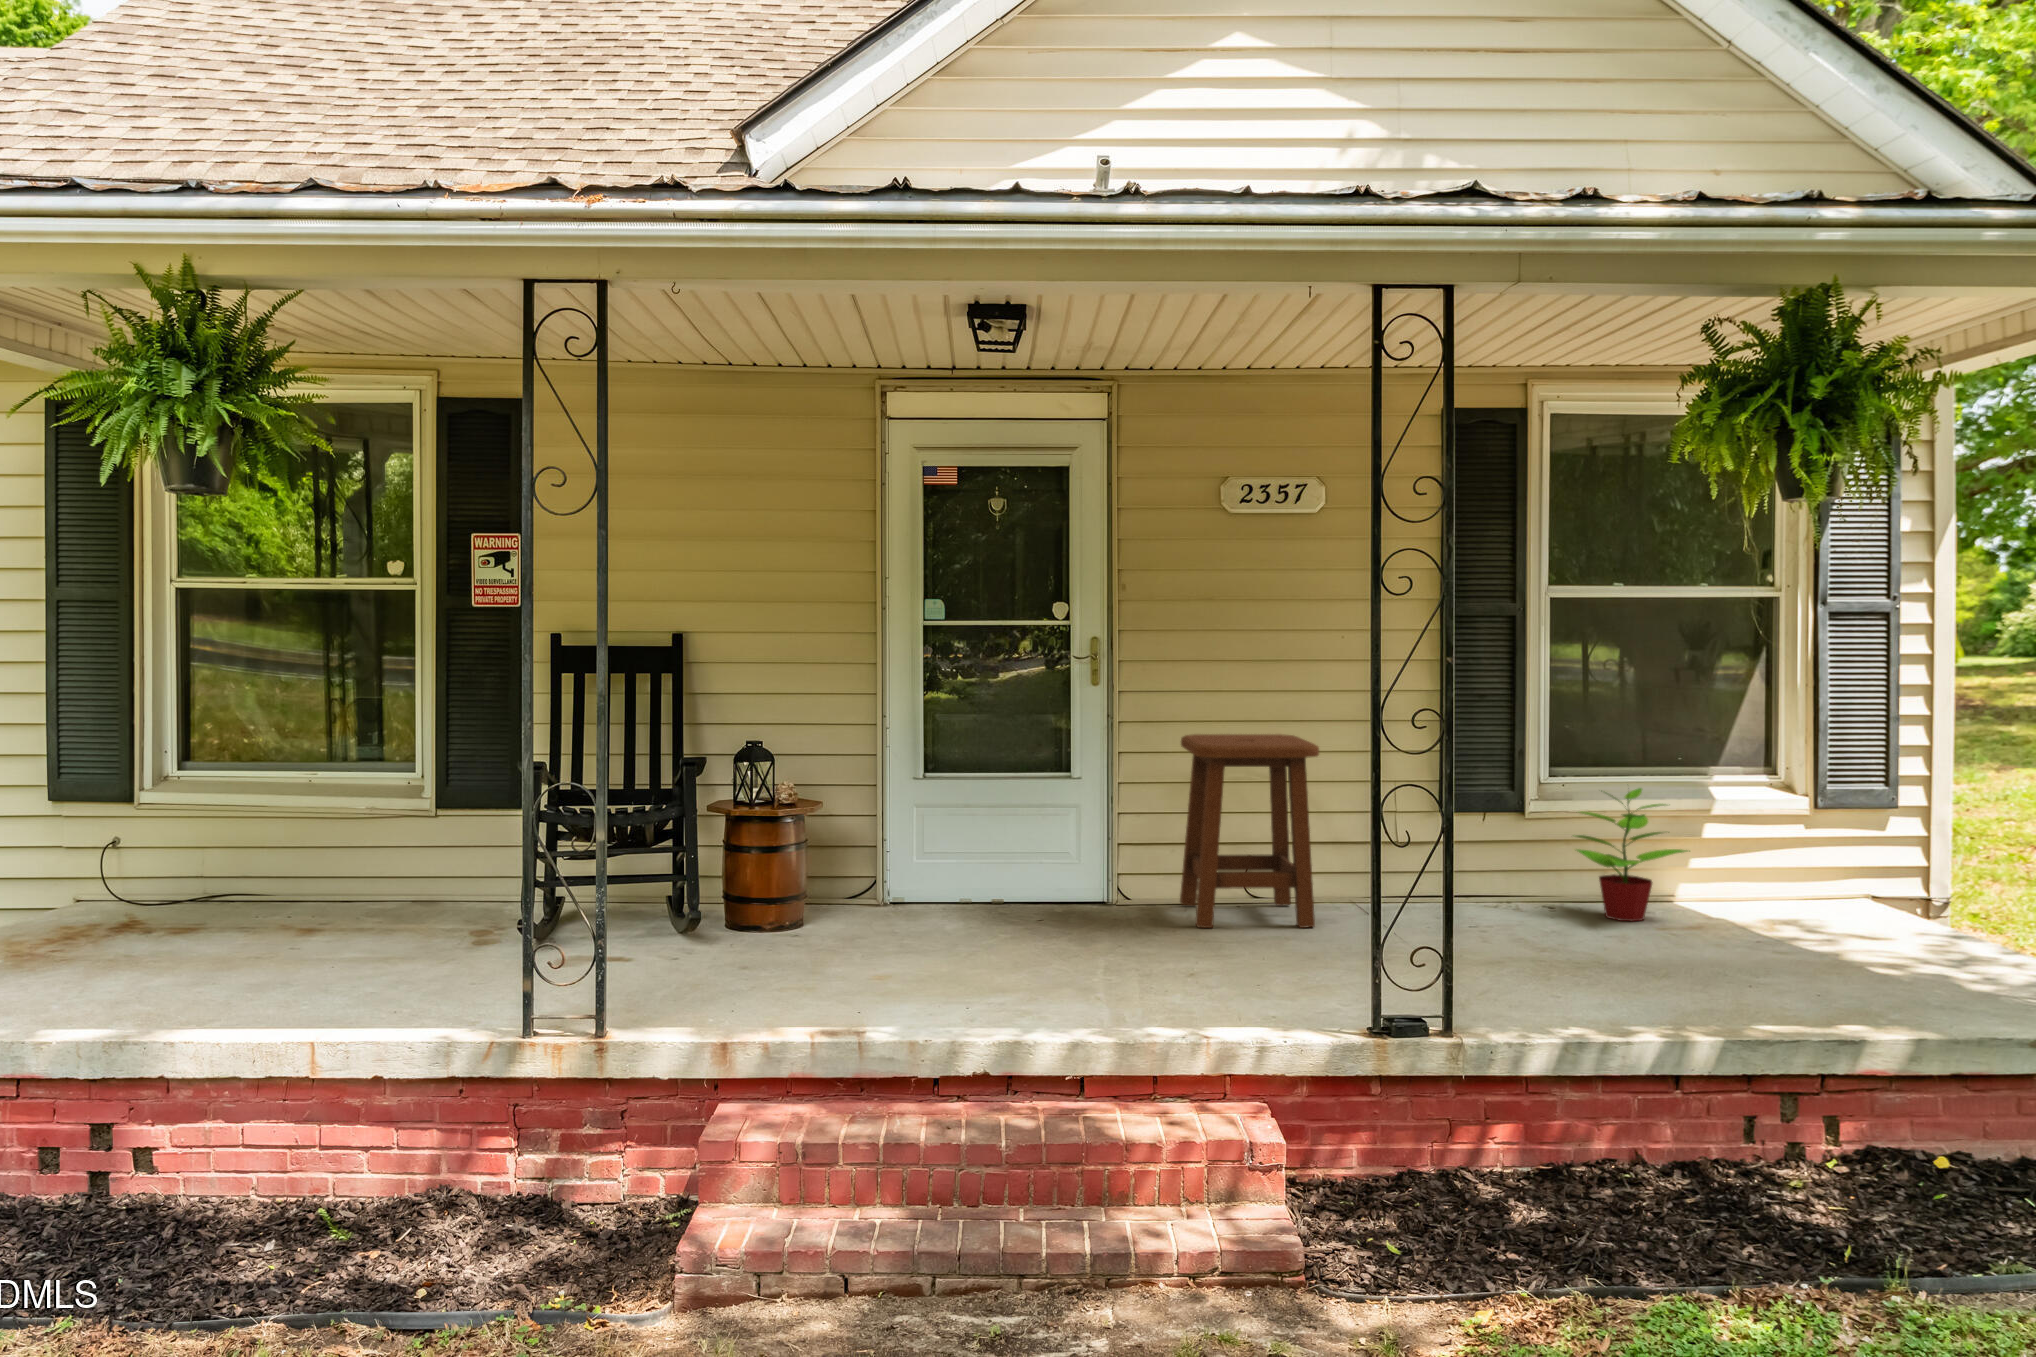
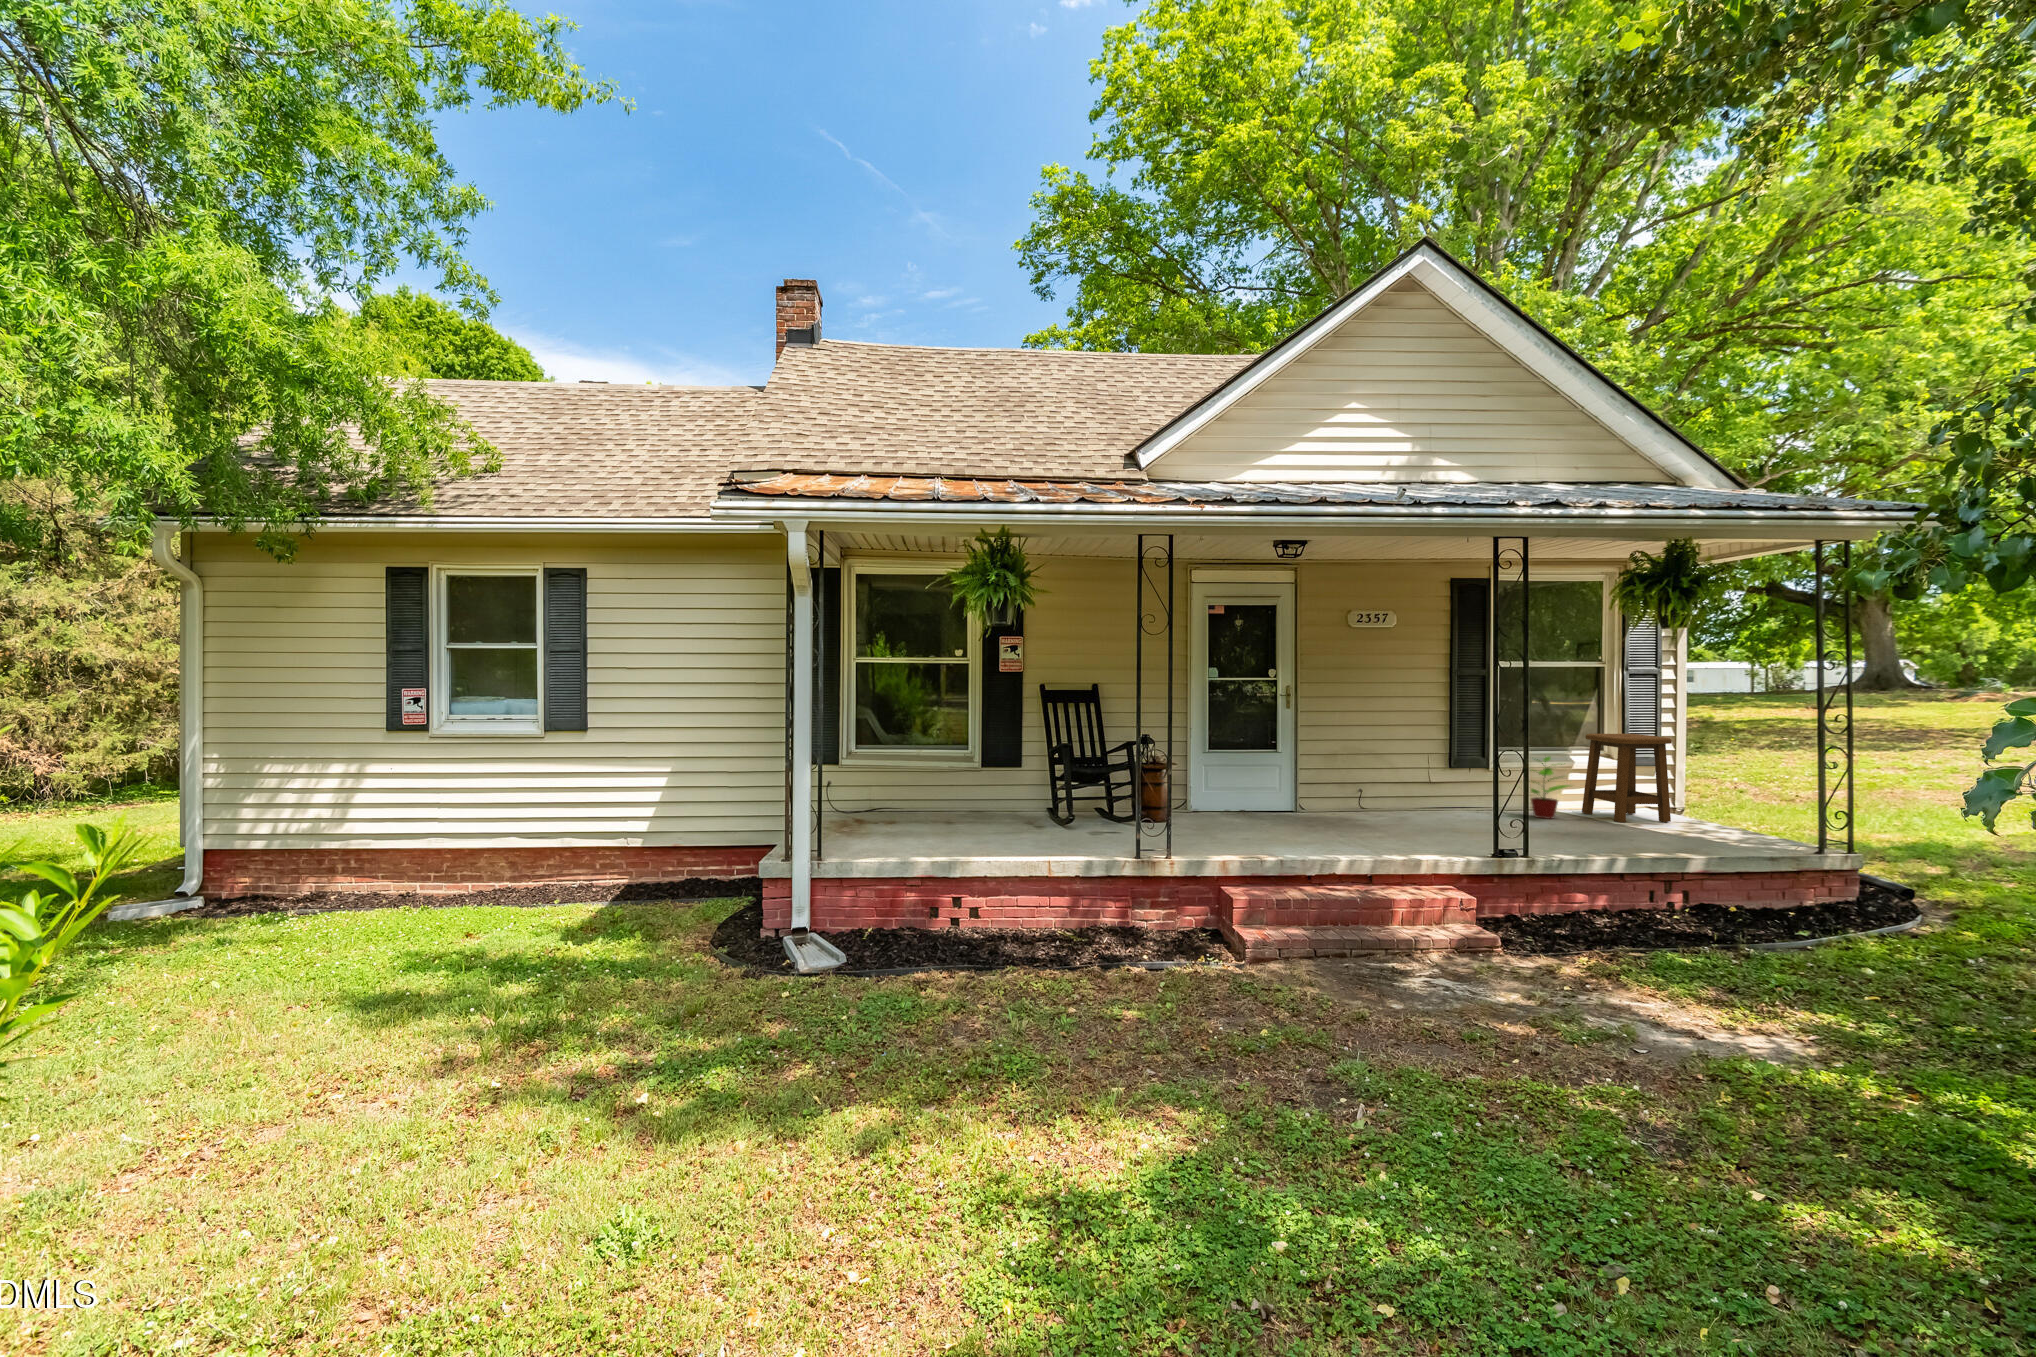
stool: present [1180,734,1319,928] -> present [1582,734,1672,822]

